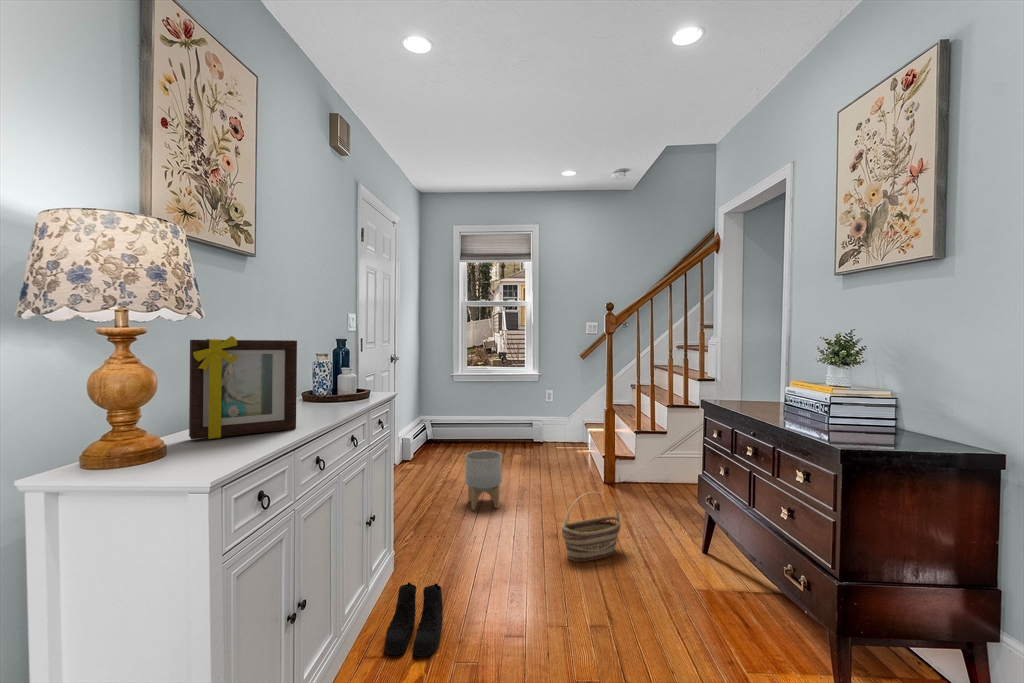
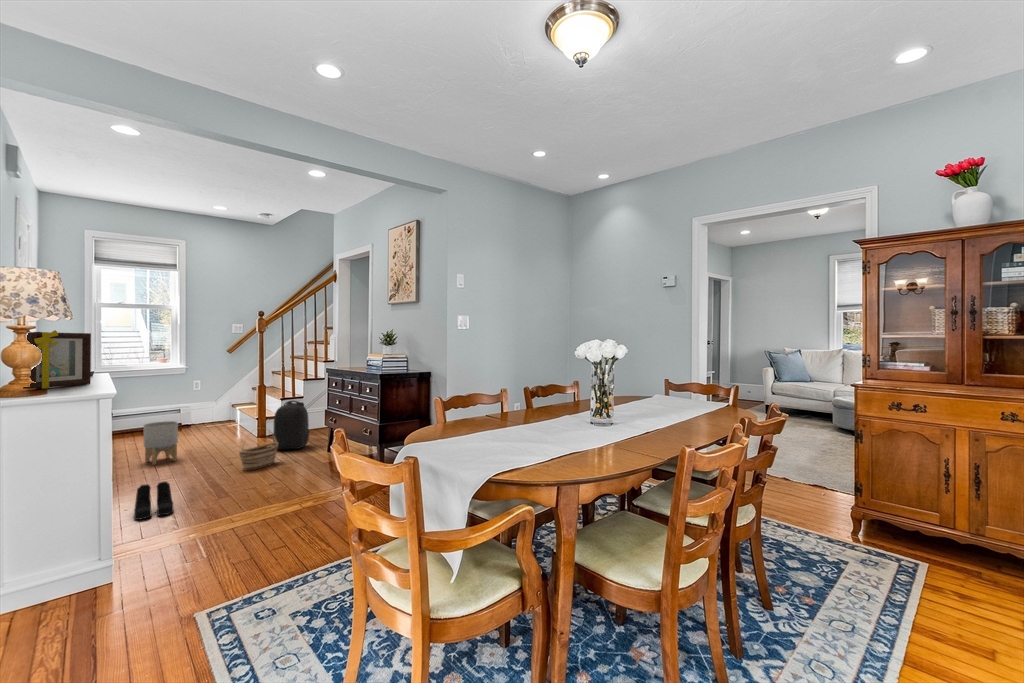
backpack: none [619,442,674,525] -> present [274,401,309,449]

